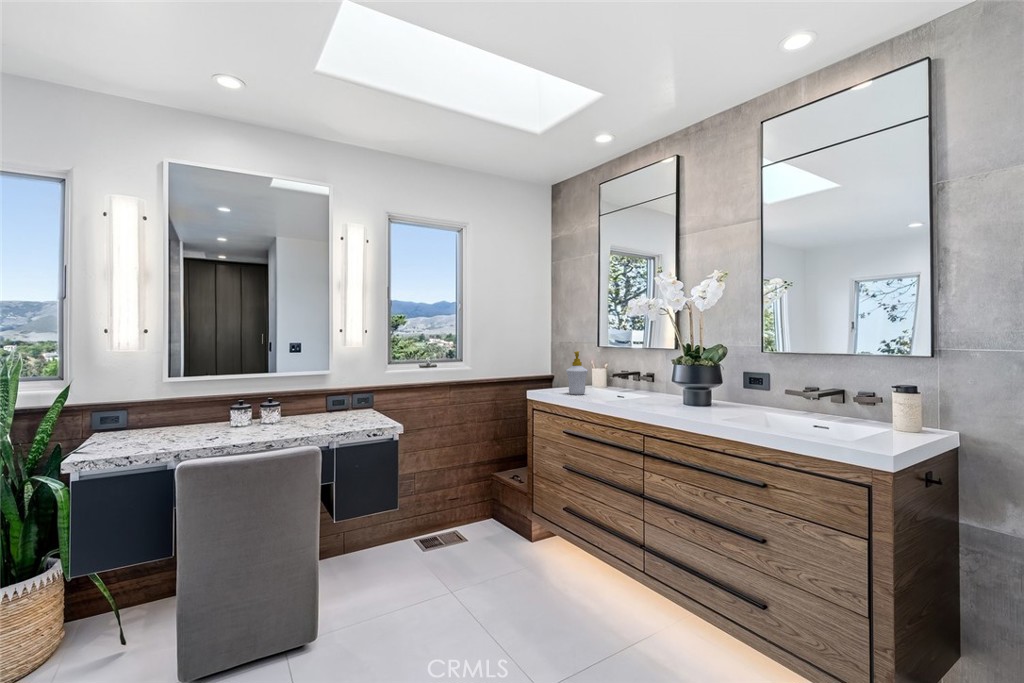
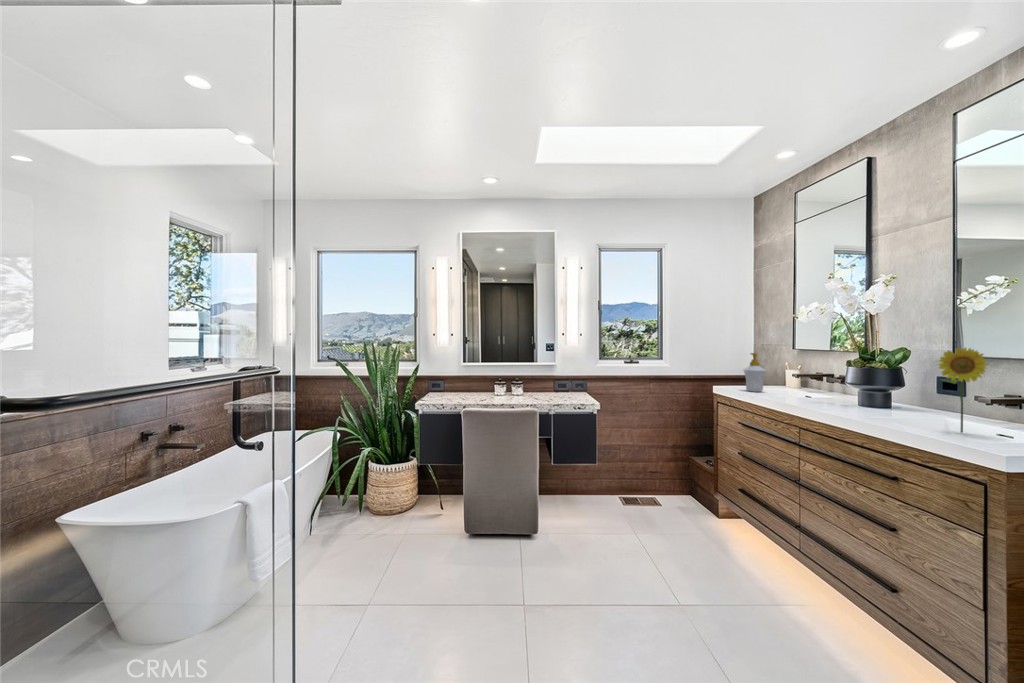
flower: none [792,344,837,430] -> present [938,348,988,432]

